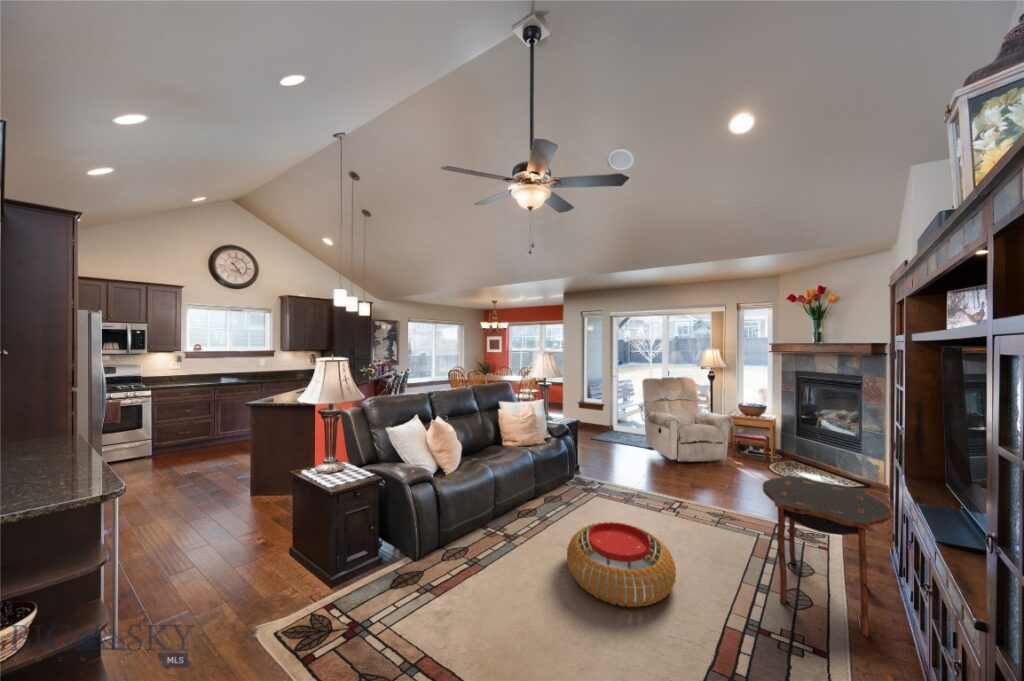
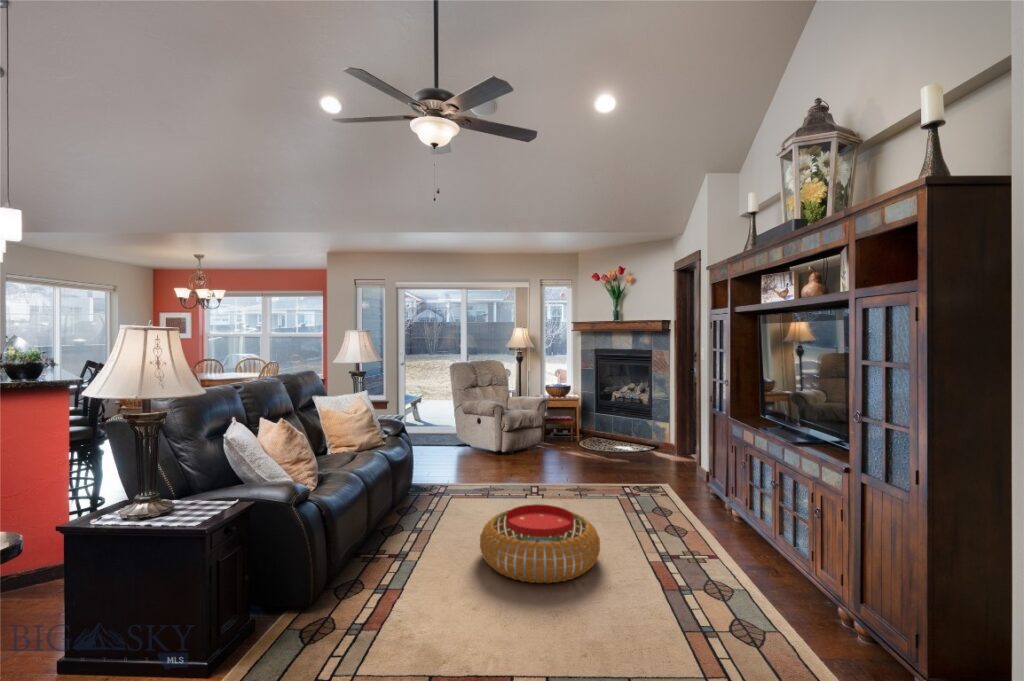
side table: present [763,475,891,637] -> none [643,429,732,538]

